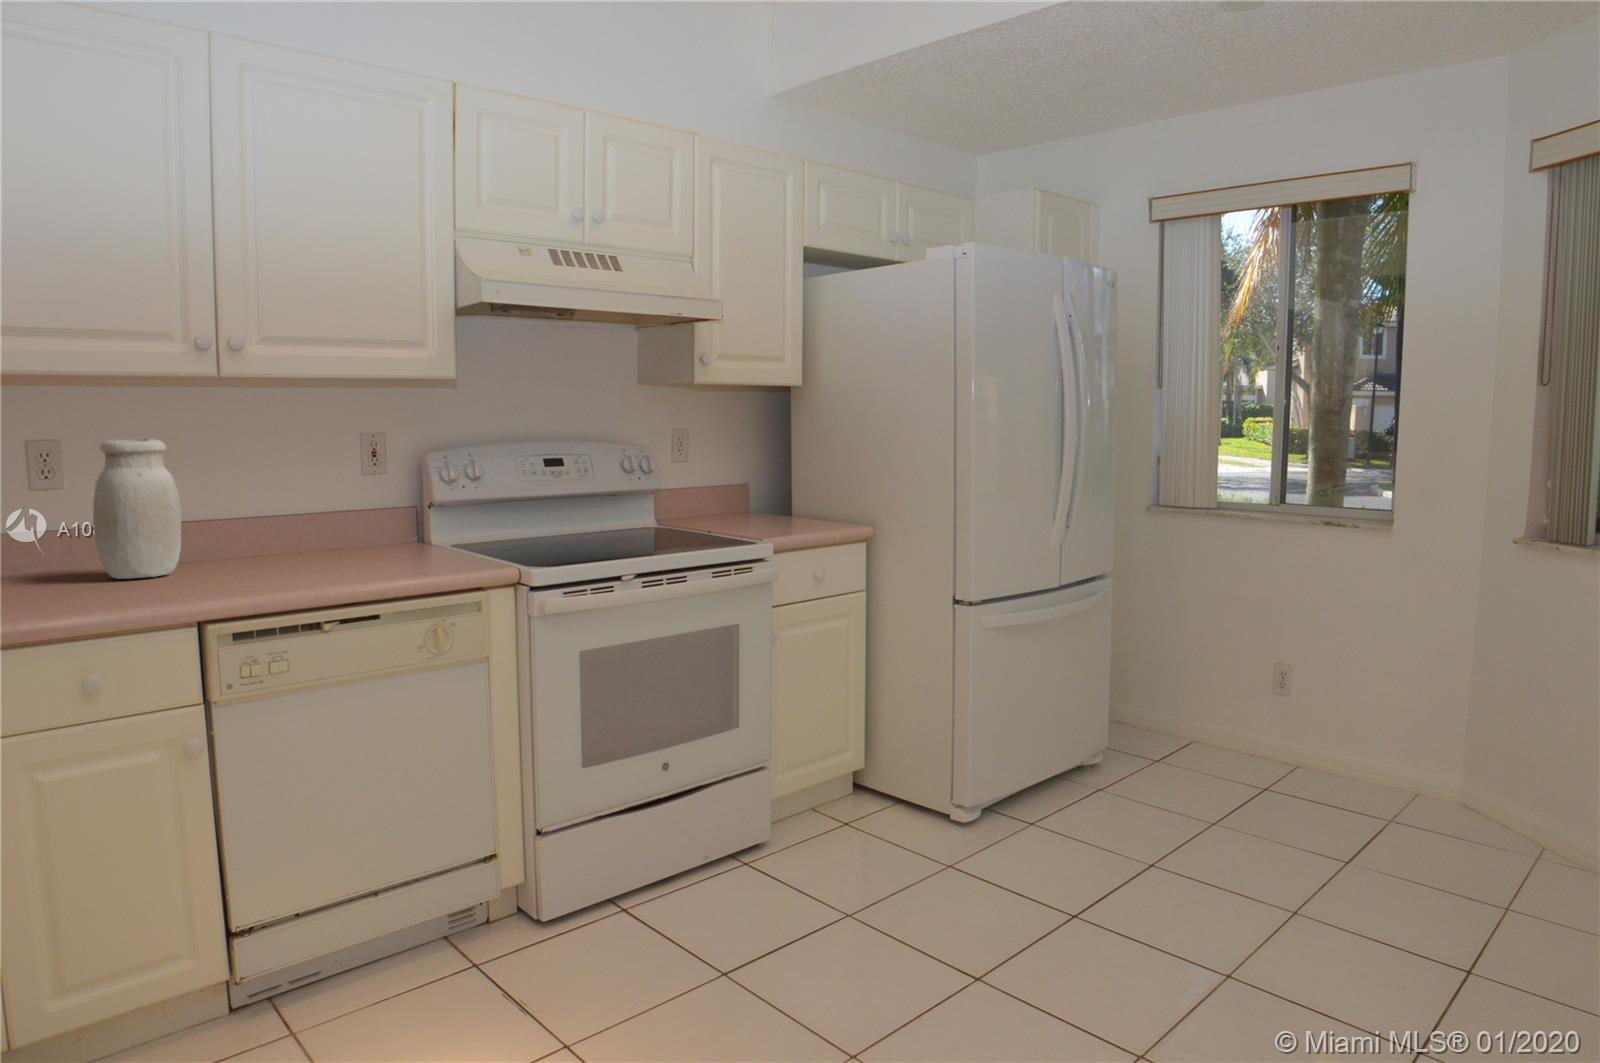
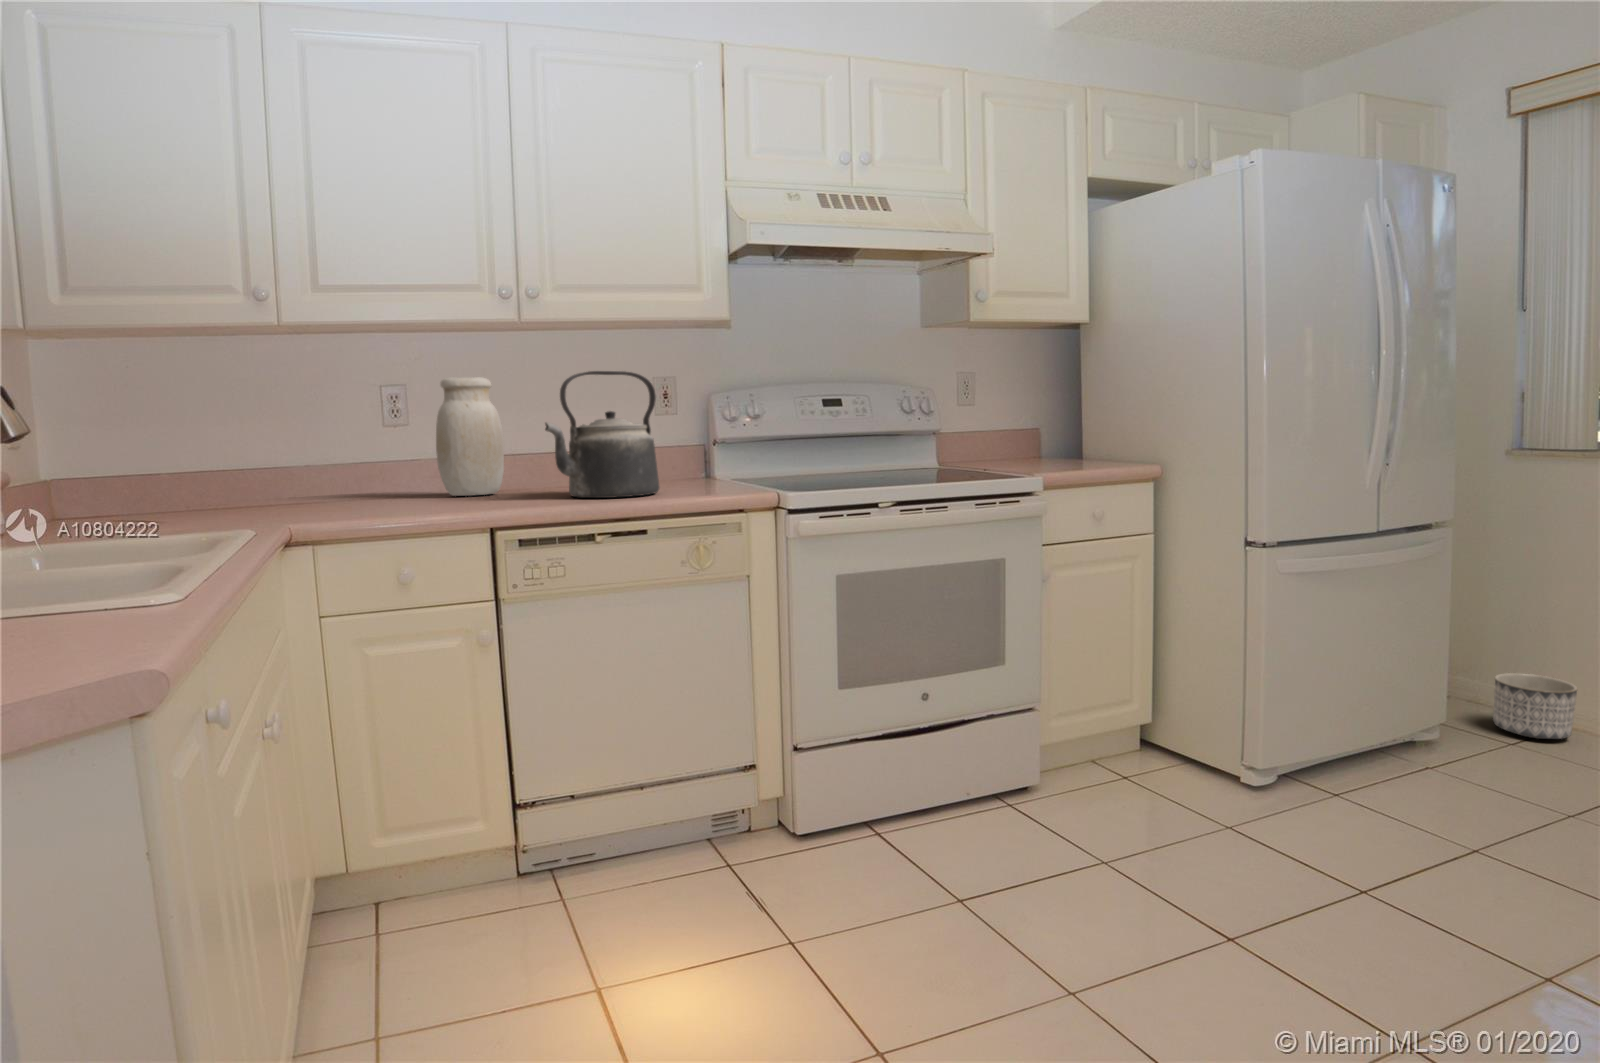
kettle: none [252,439,383,580] -> present [545,371,659,498]
planter: none [1144,698,1200,753] -> present [1493,673,1577,739]

